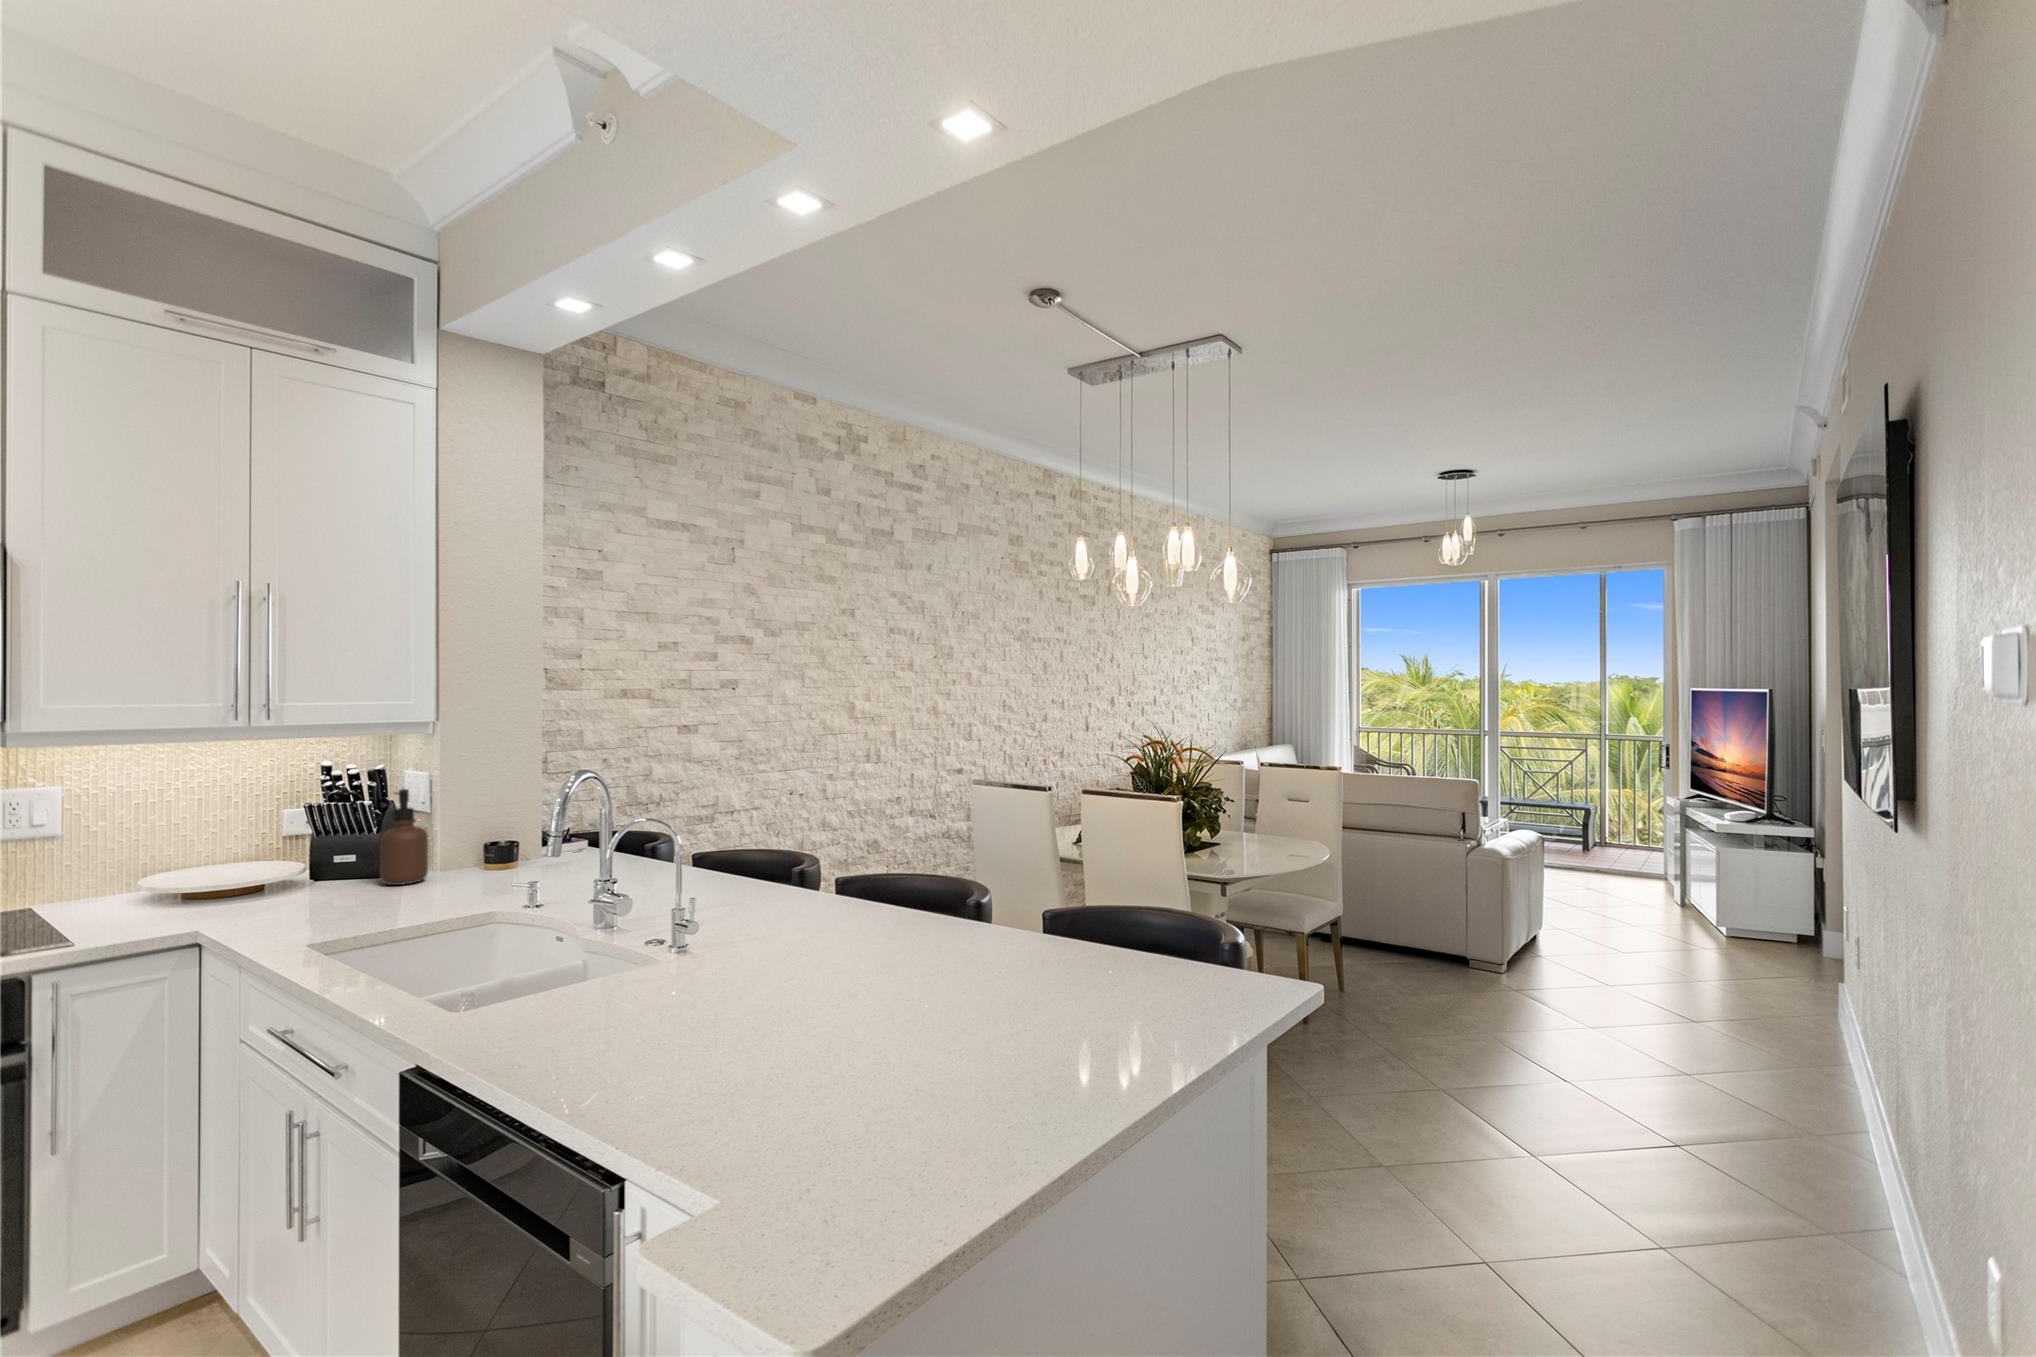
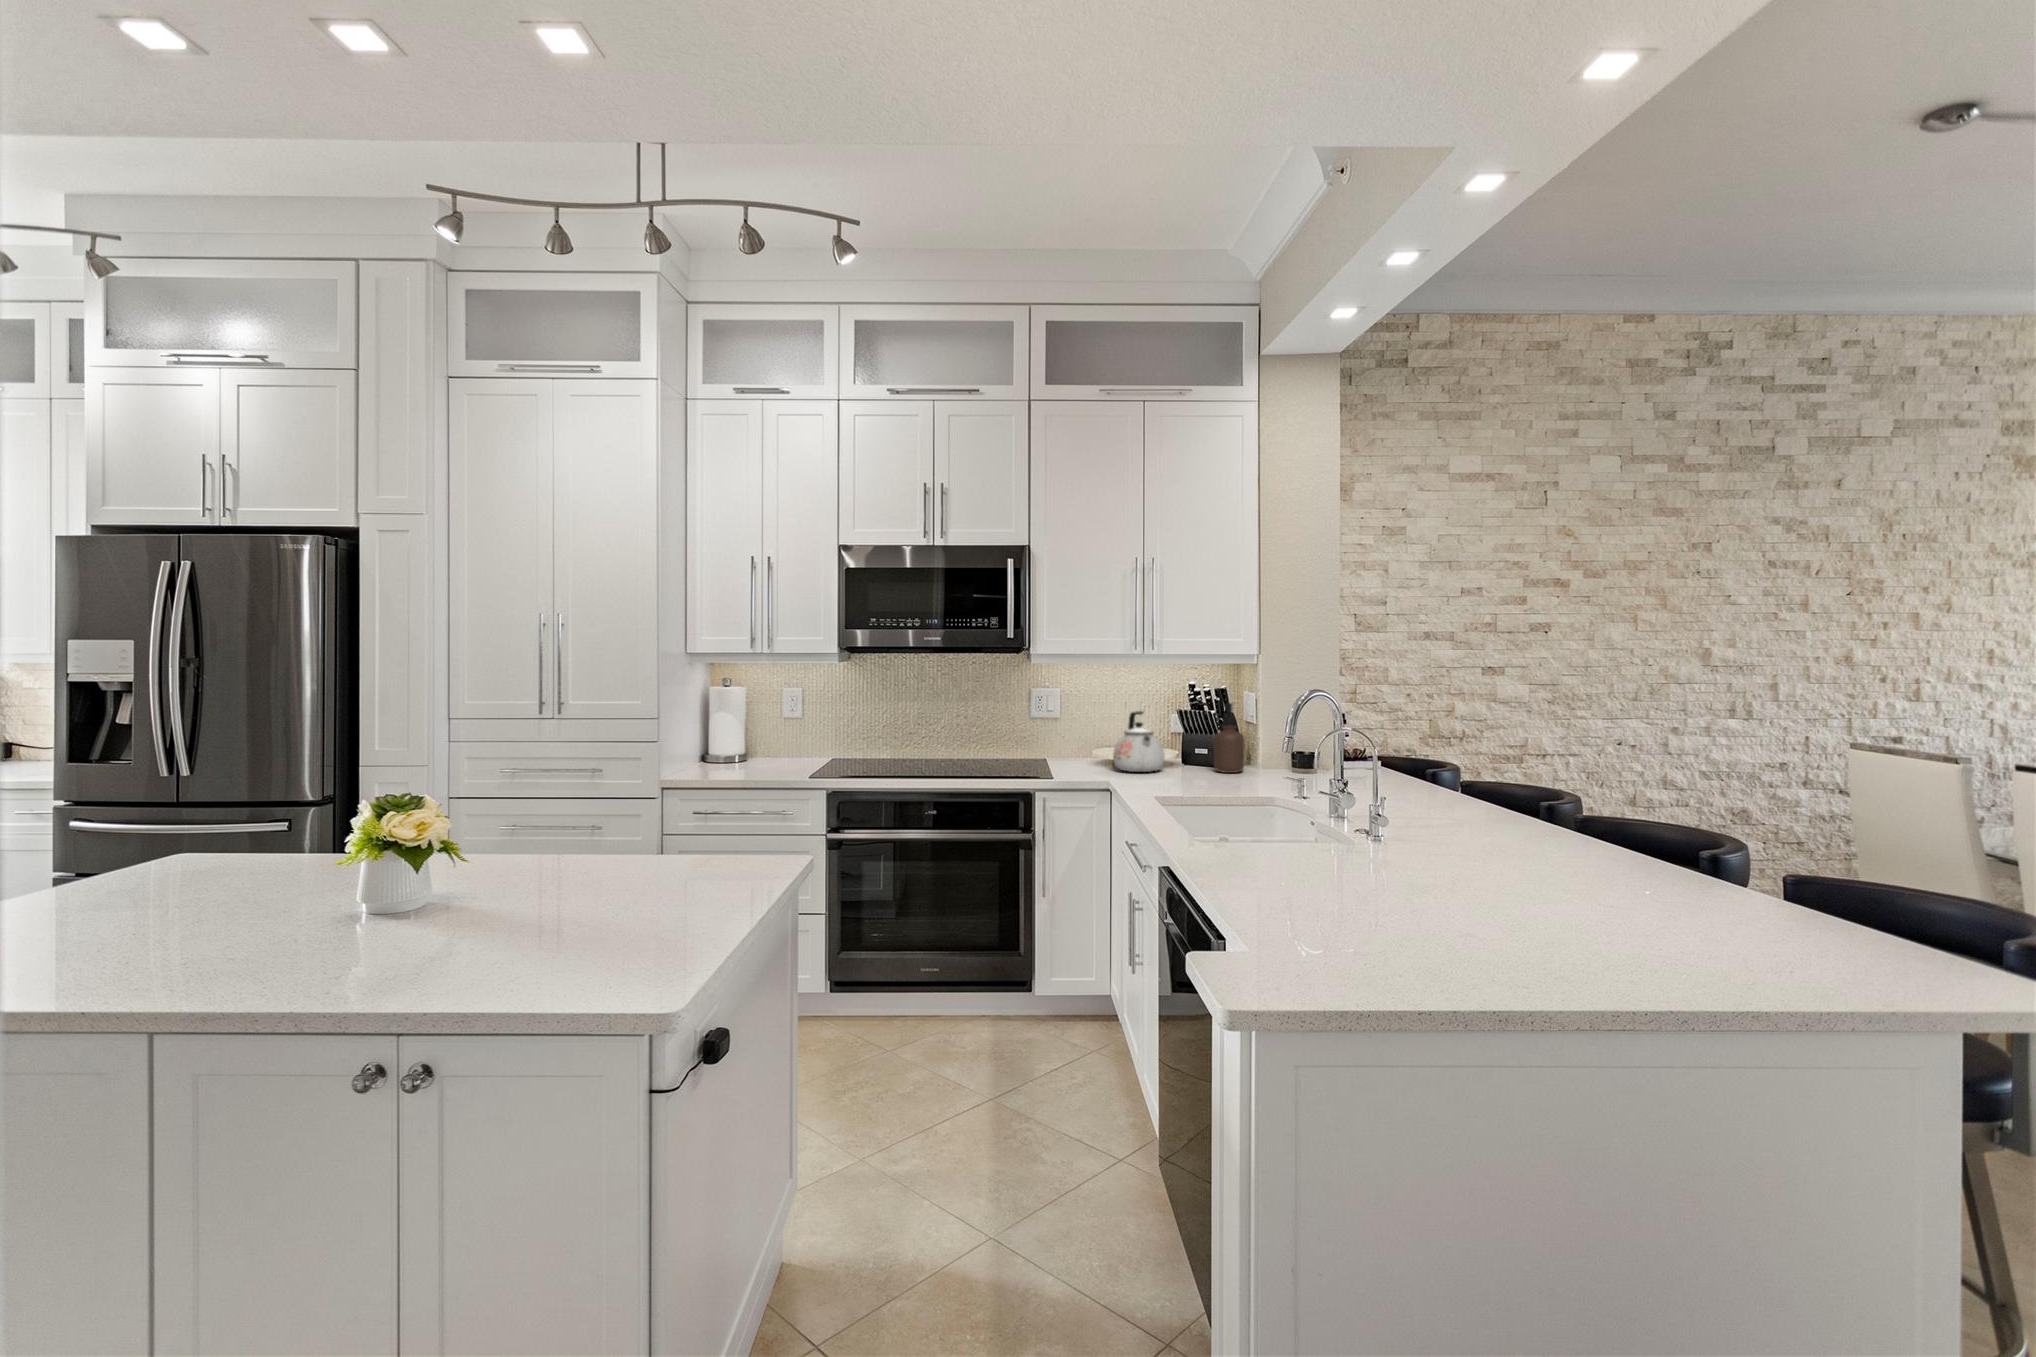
kettle: none [198,813,297,907] -> present [1113,711,1165,772]

